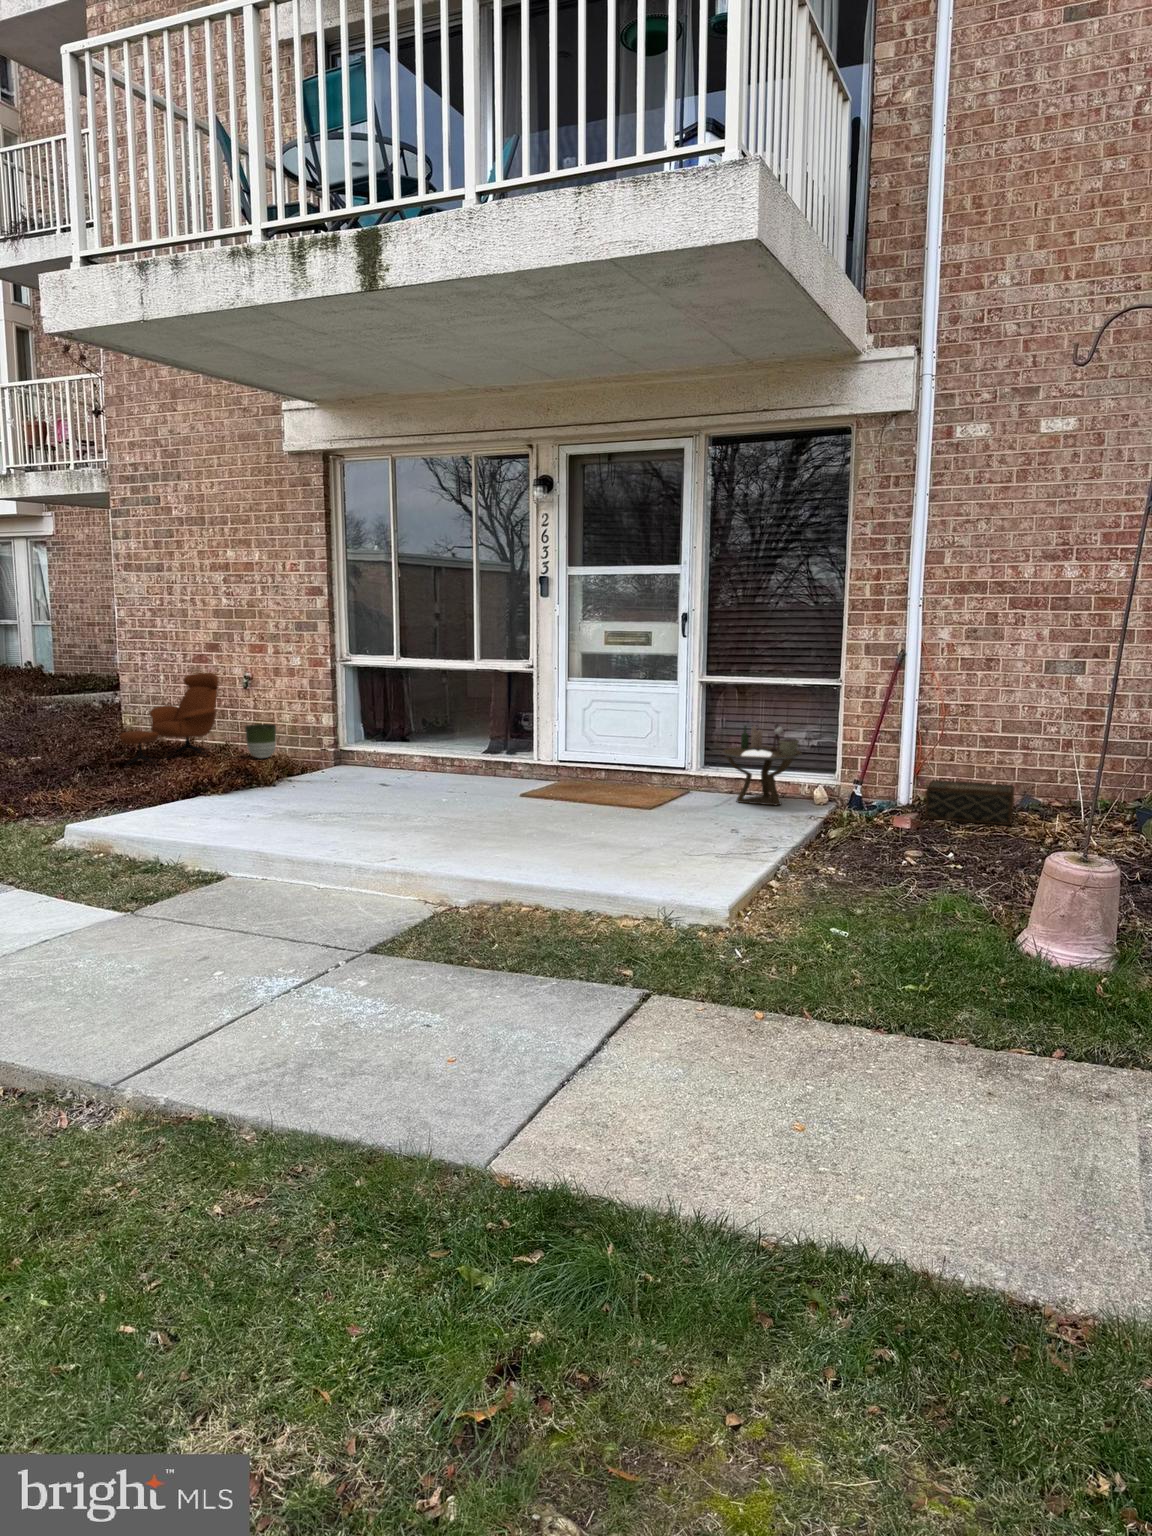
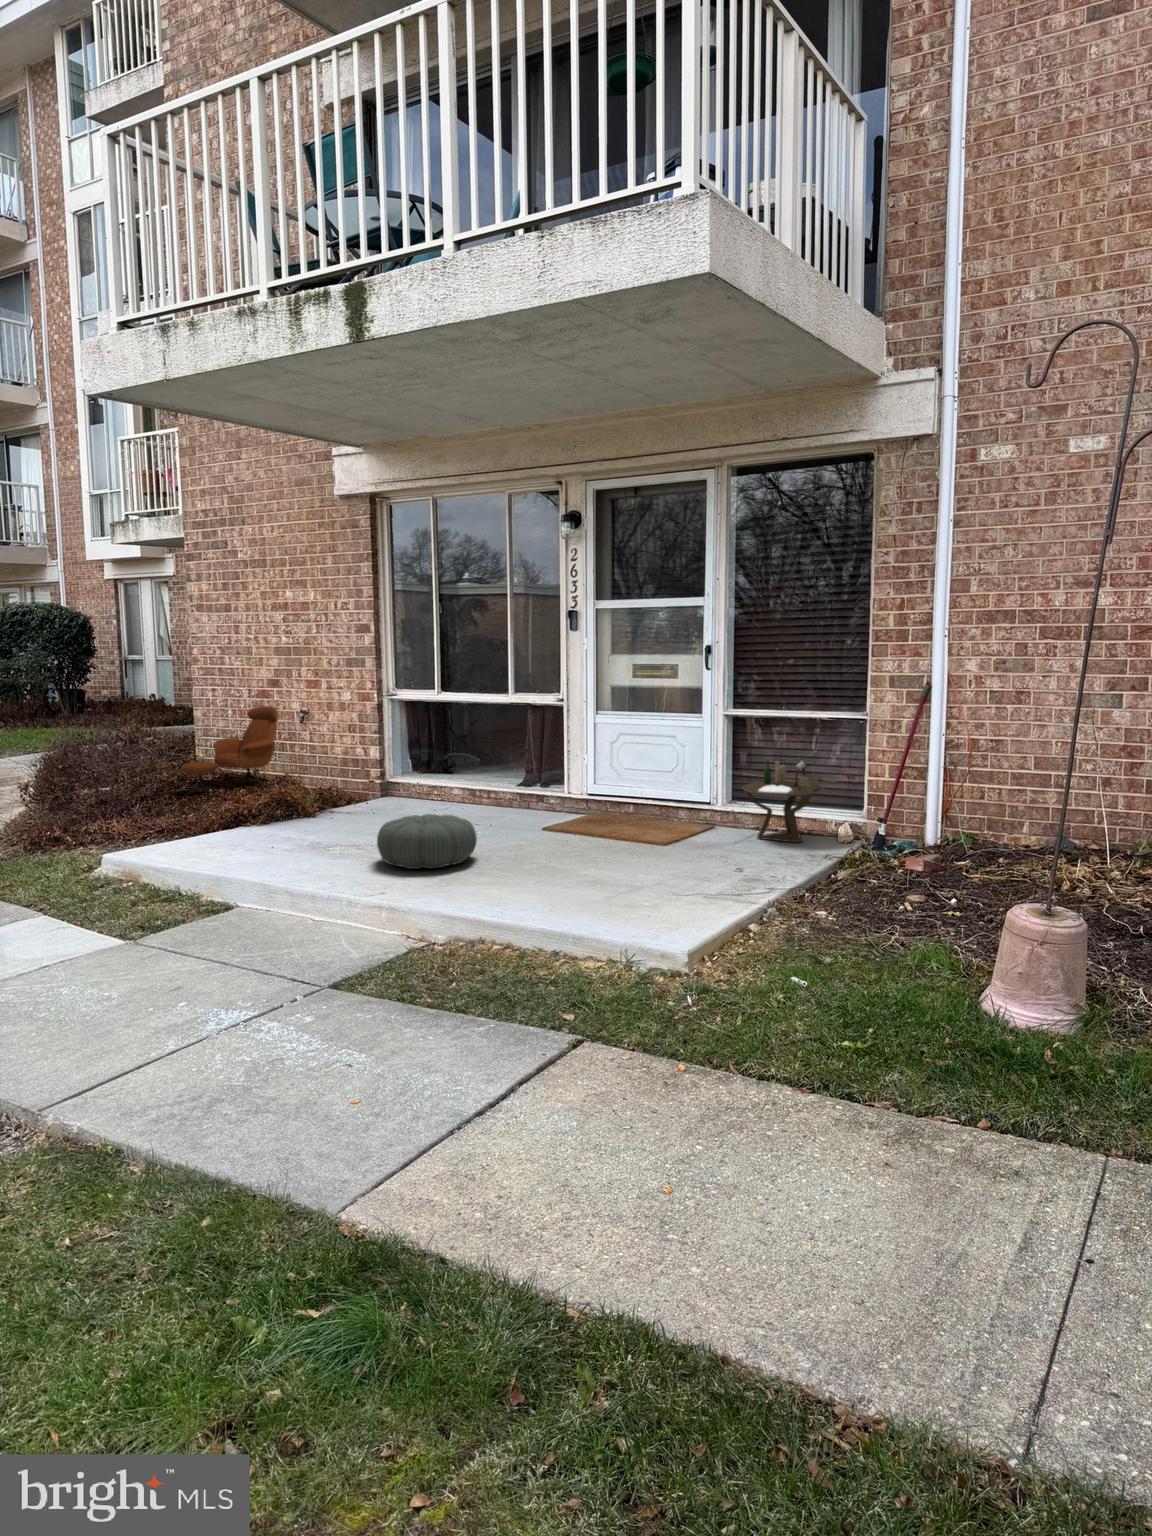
planter: present [245,724,276,759] -> none [299,756,328,789]
woven basket: present [925,780,1014,825] -> none [949,818,1047,867]
pouf: none [369,781,470,836] -> present [377,814,477,869]

